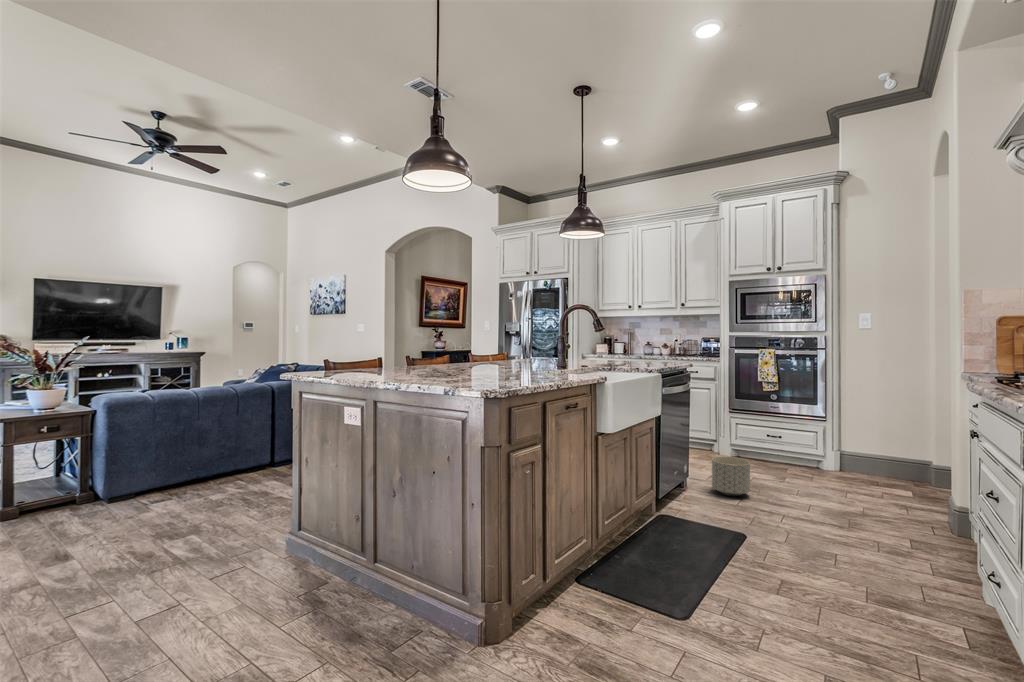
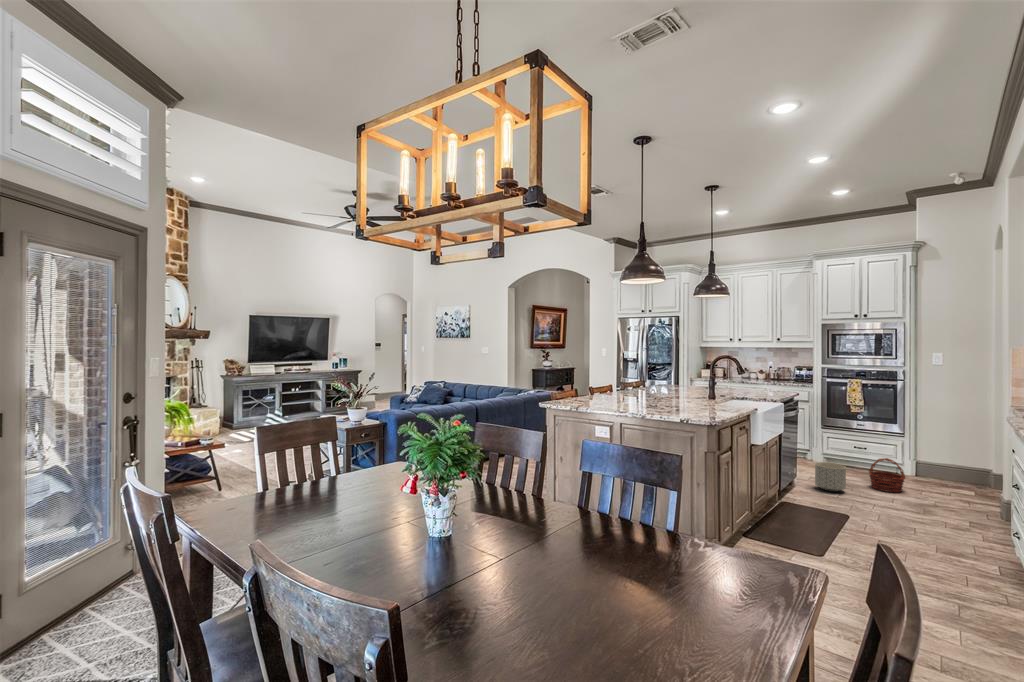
basket: none [780,449,826,495] -> present [869,458,905,492]

